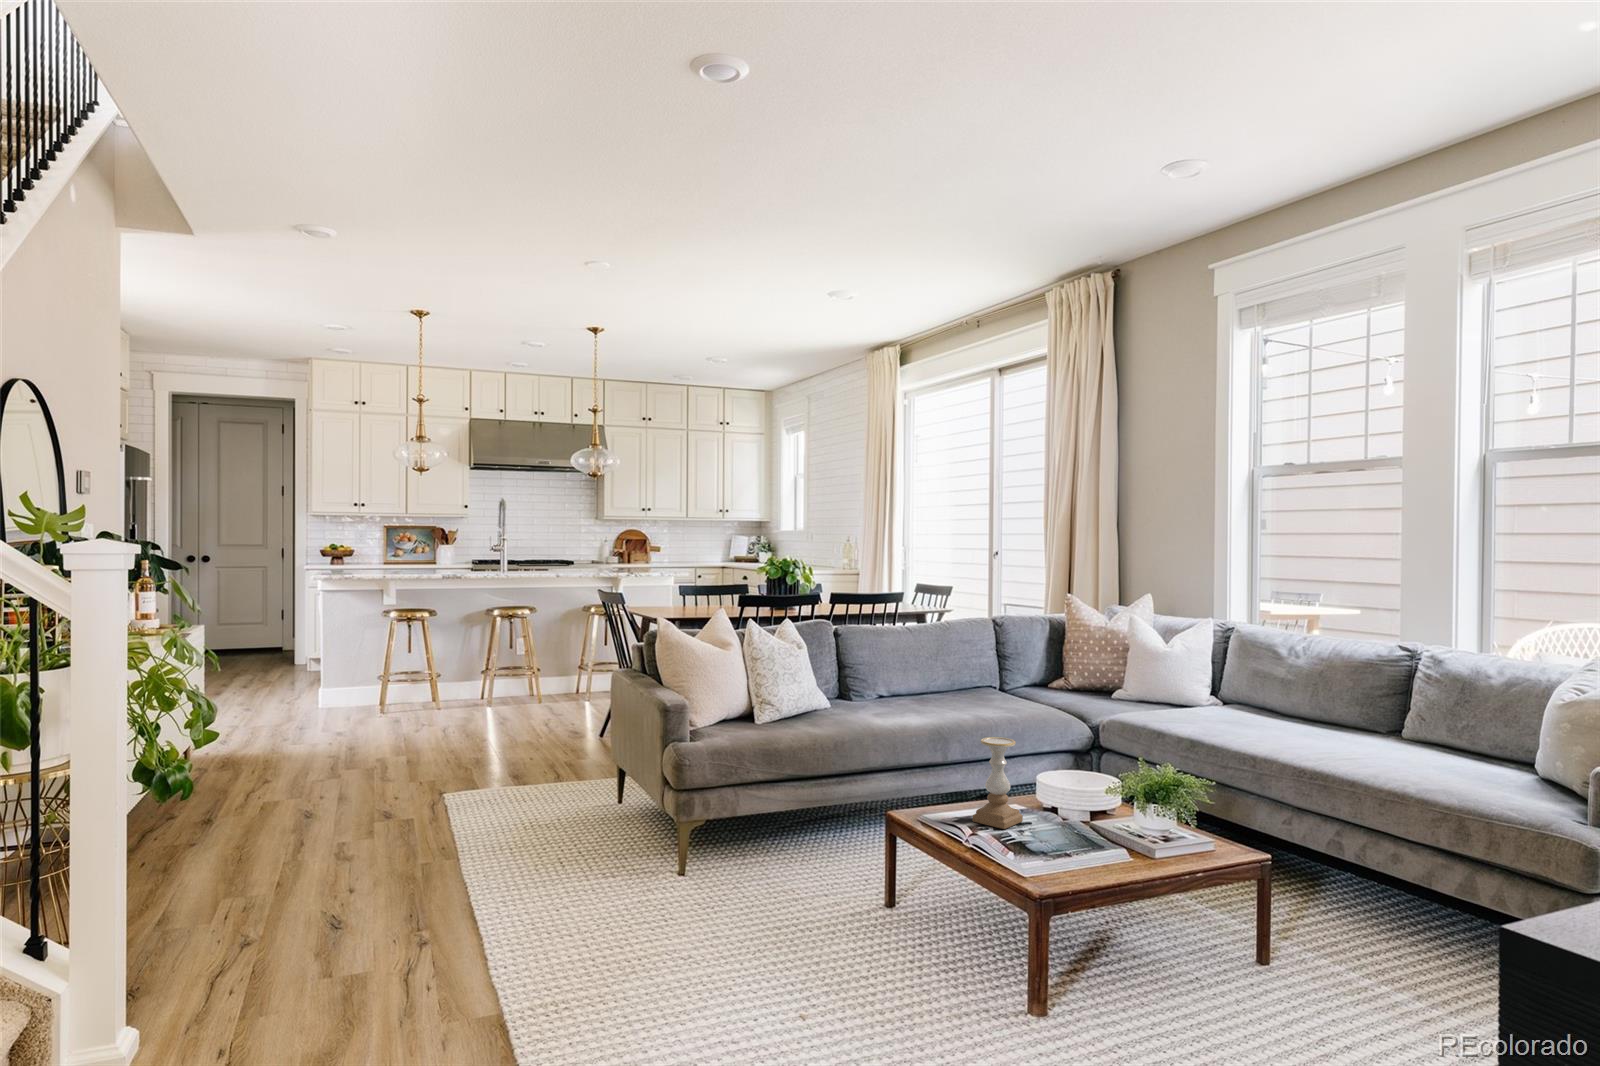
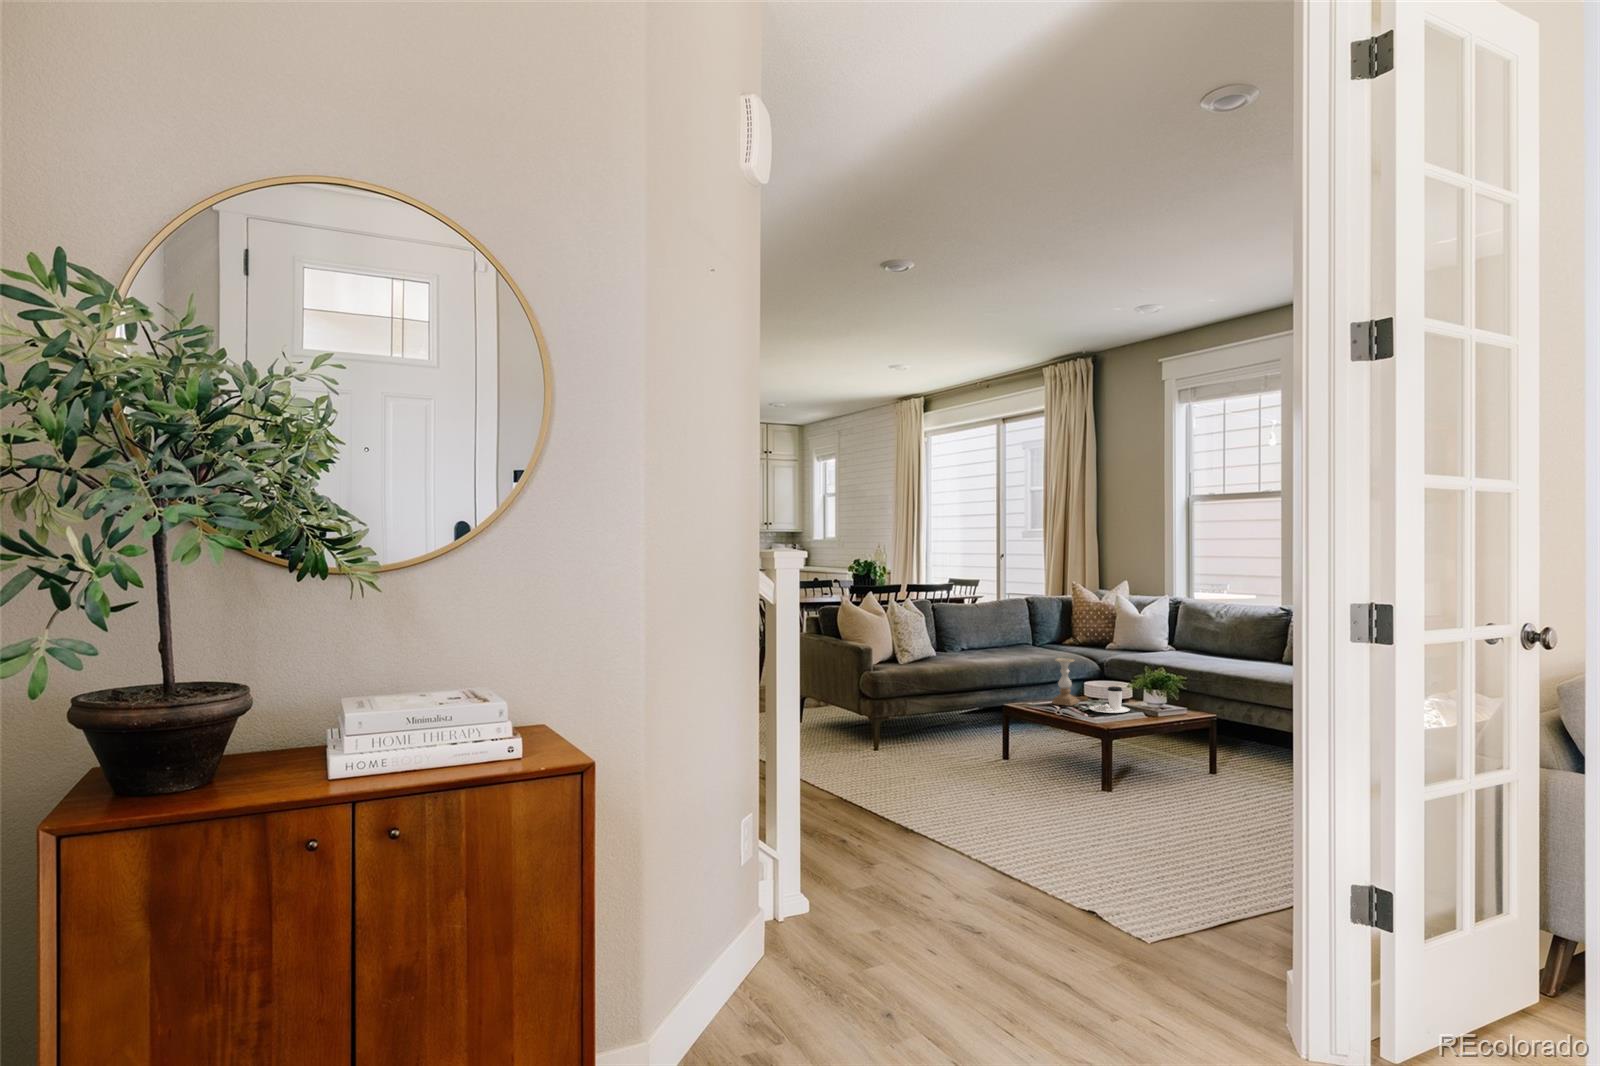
coffee cup: none [1035,800,1111,856] -> present [1090,686,1130,713]

